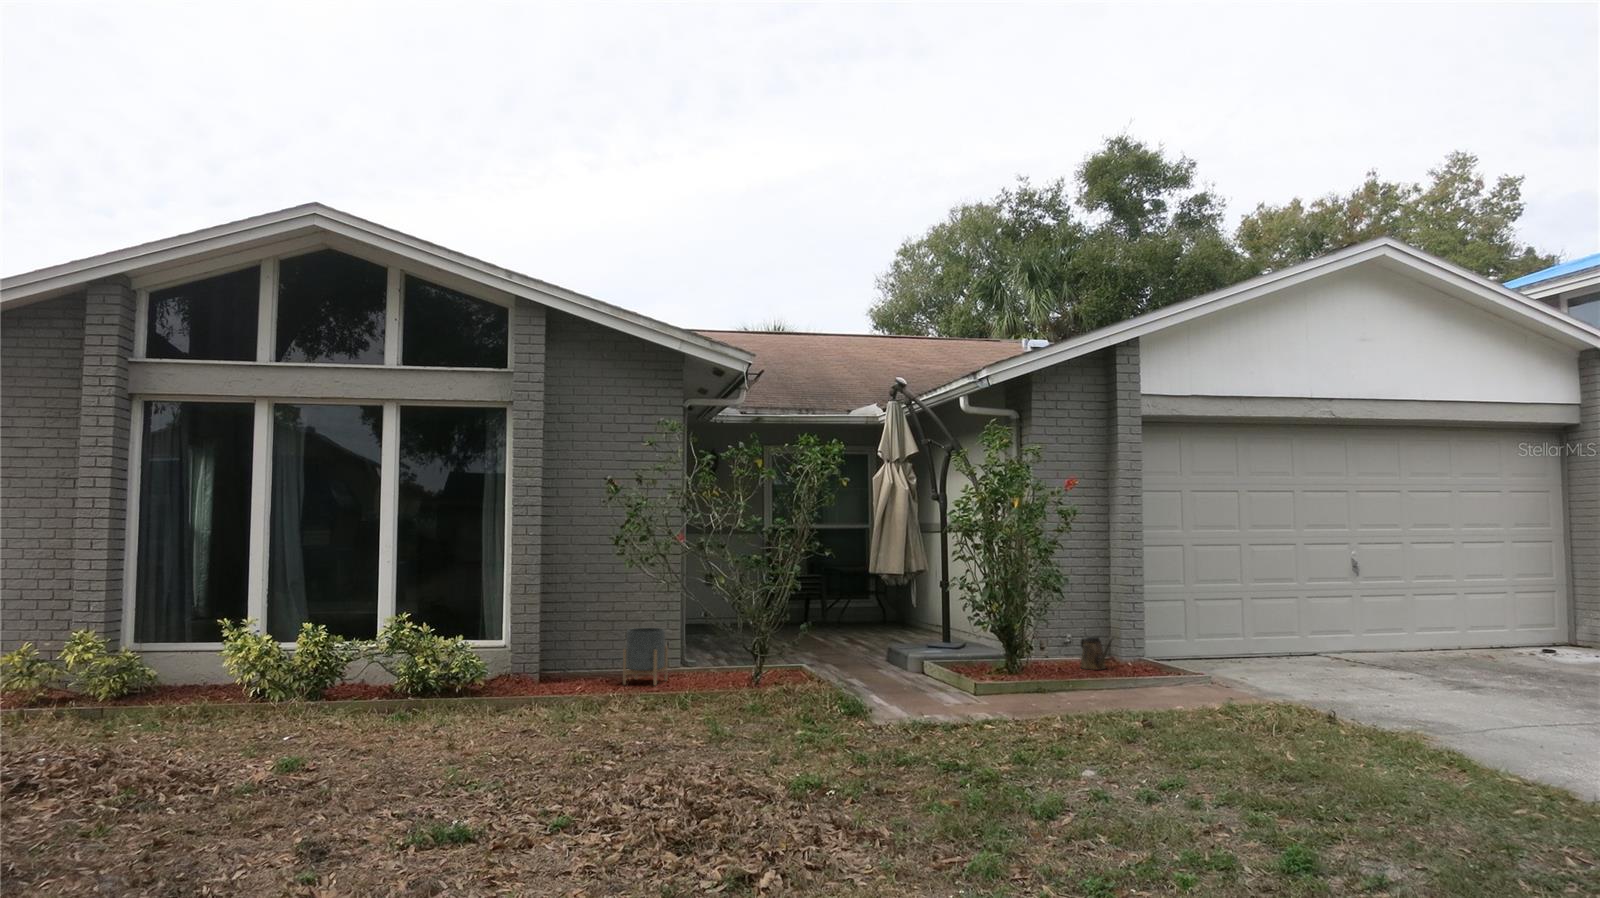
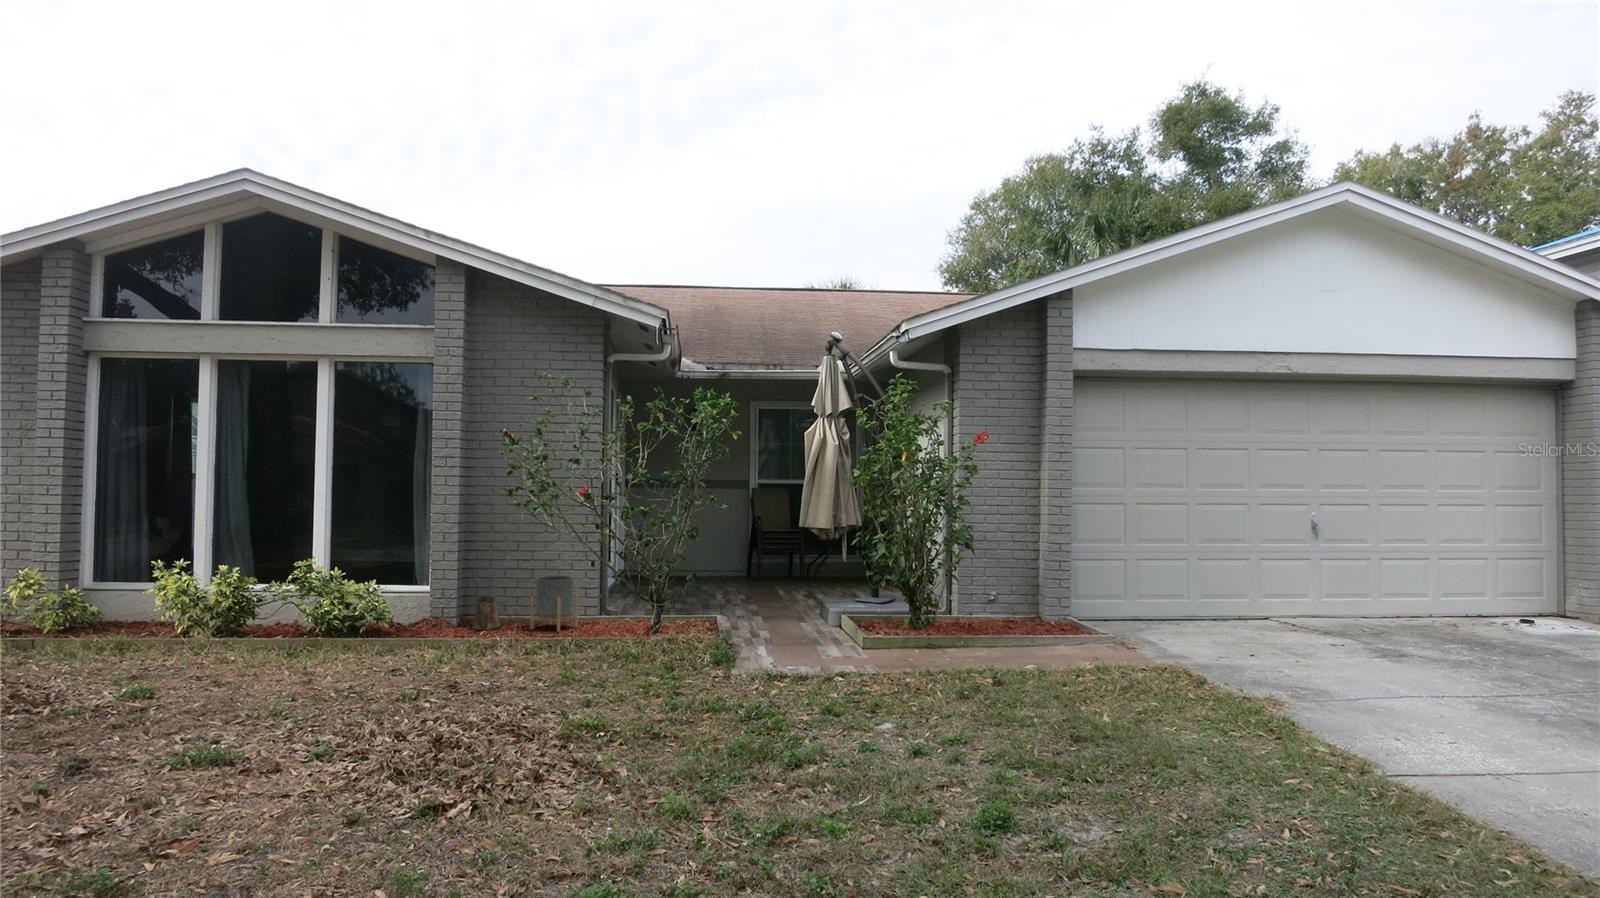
watering can: present [1080,637,1113,670] -> present [472,595,501,630]

